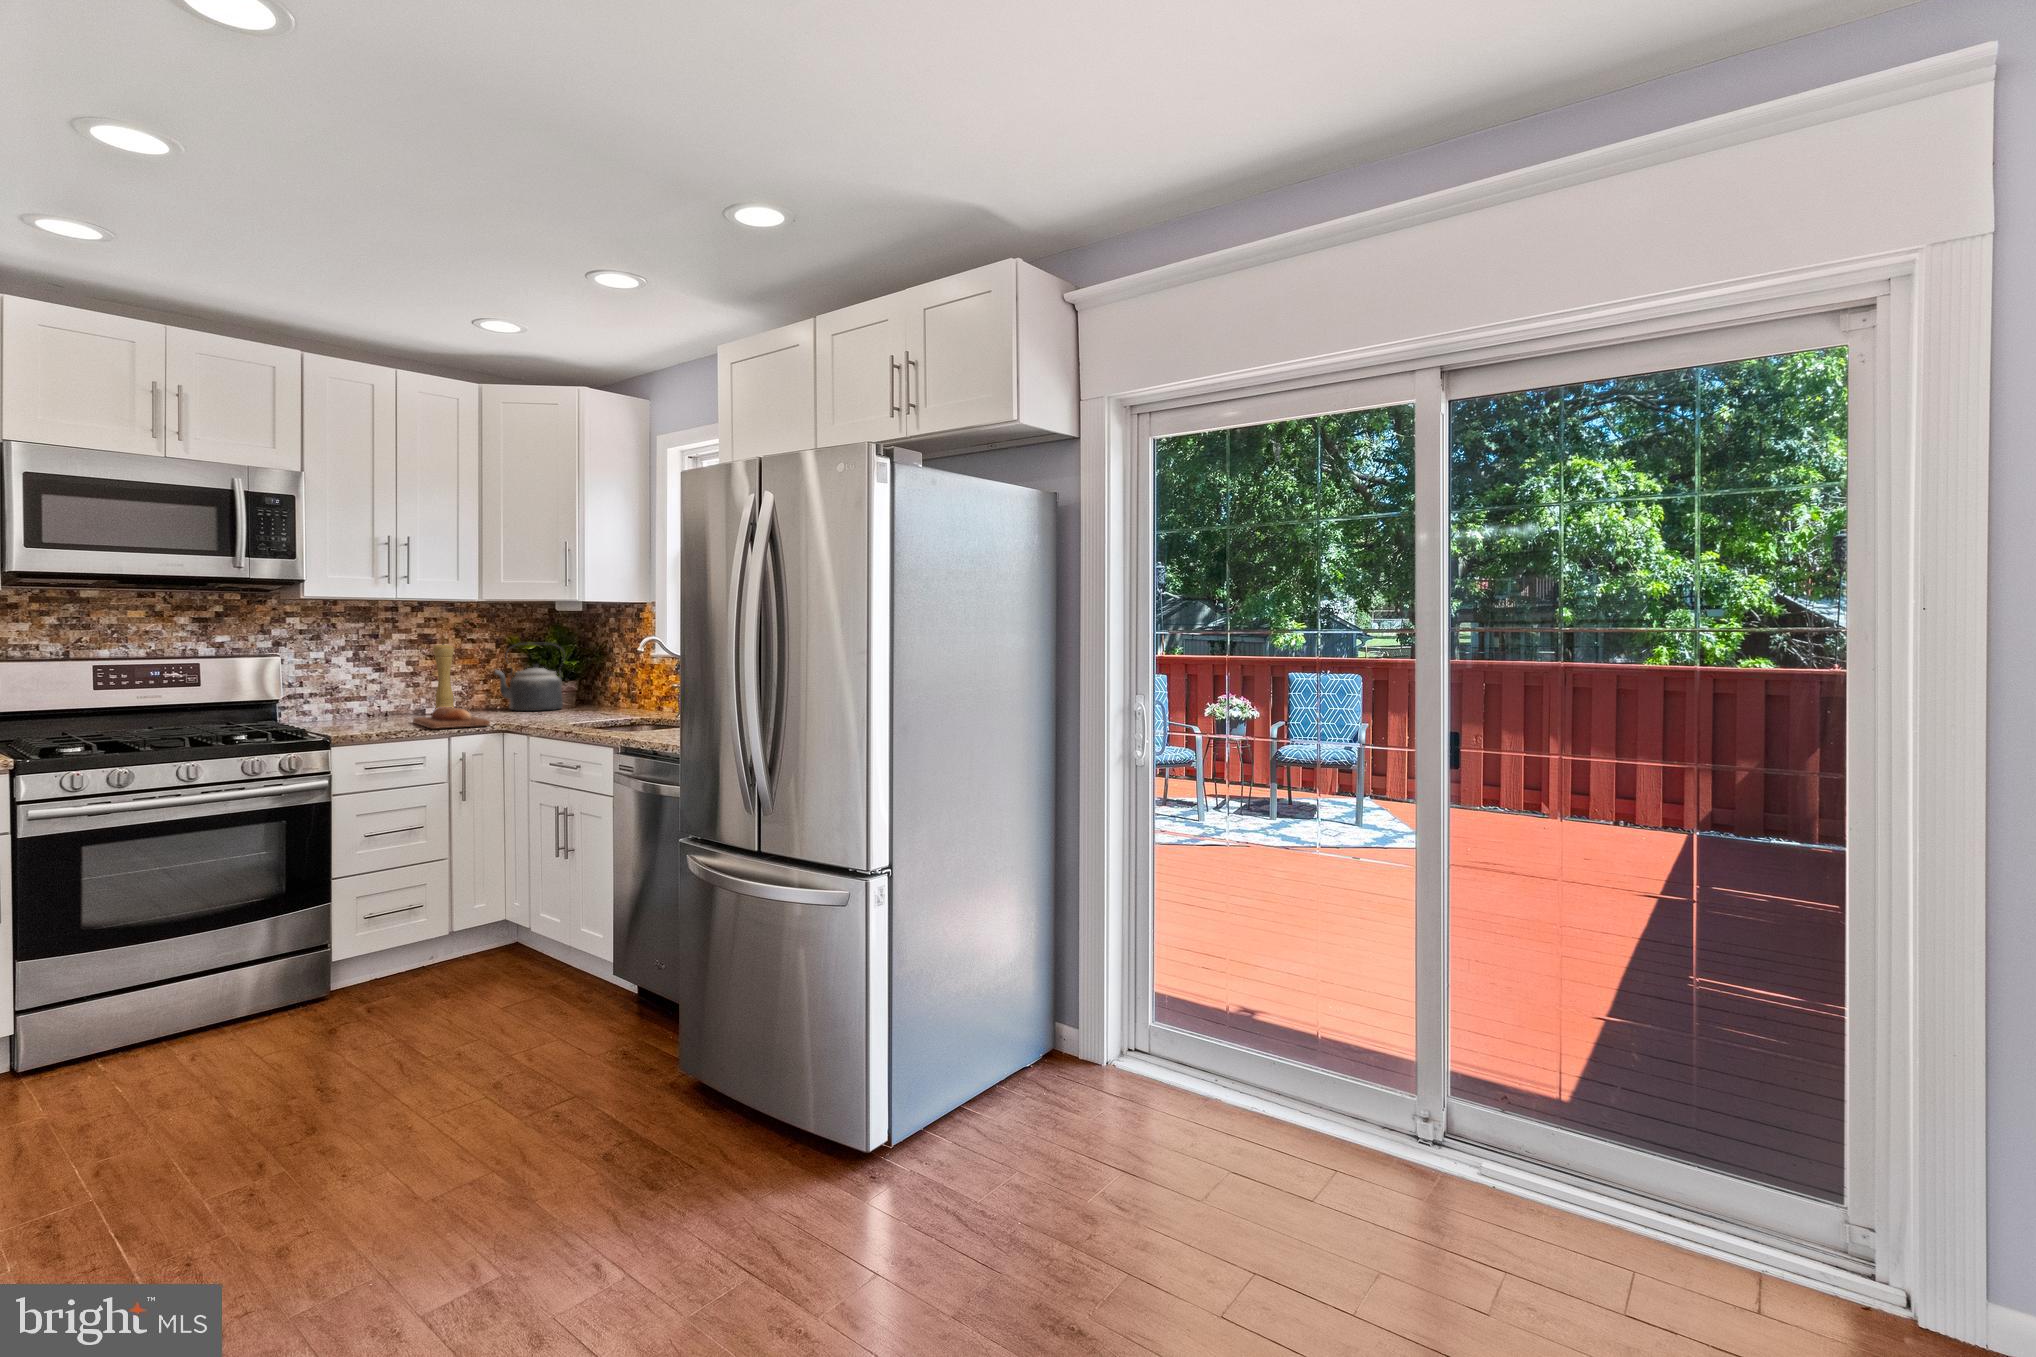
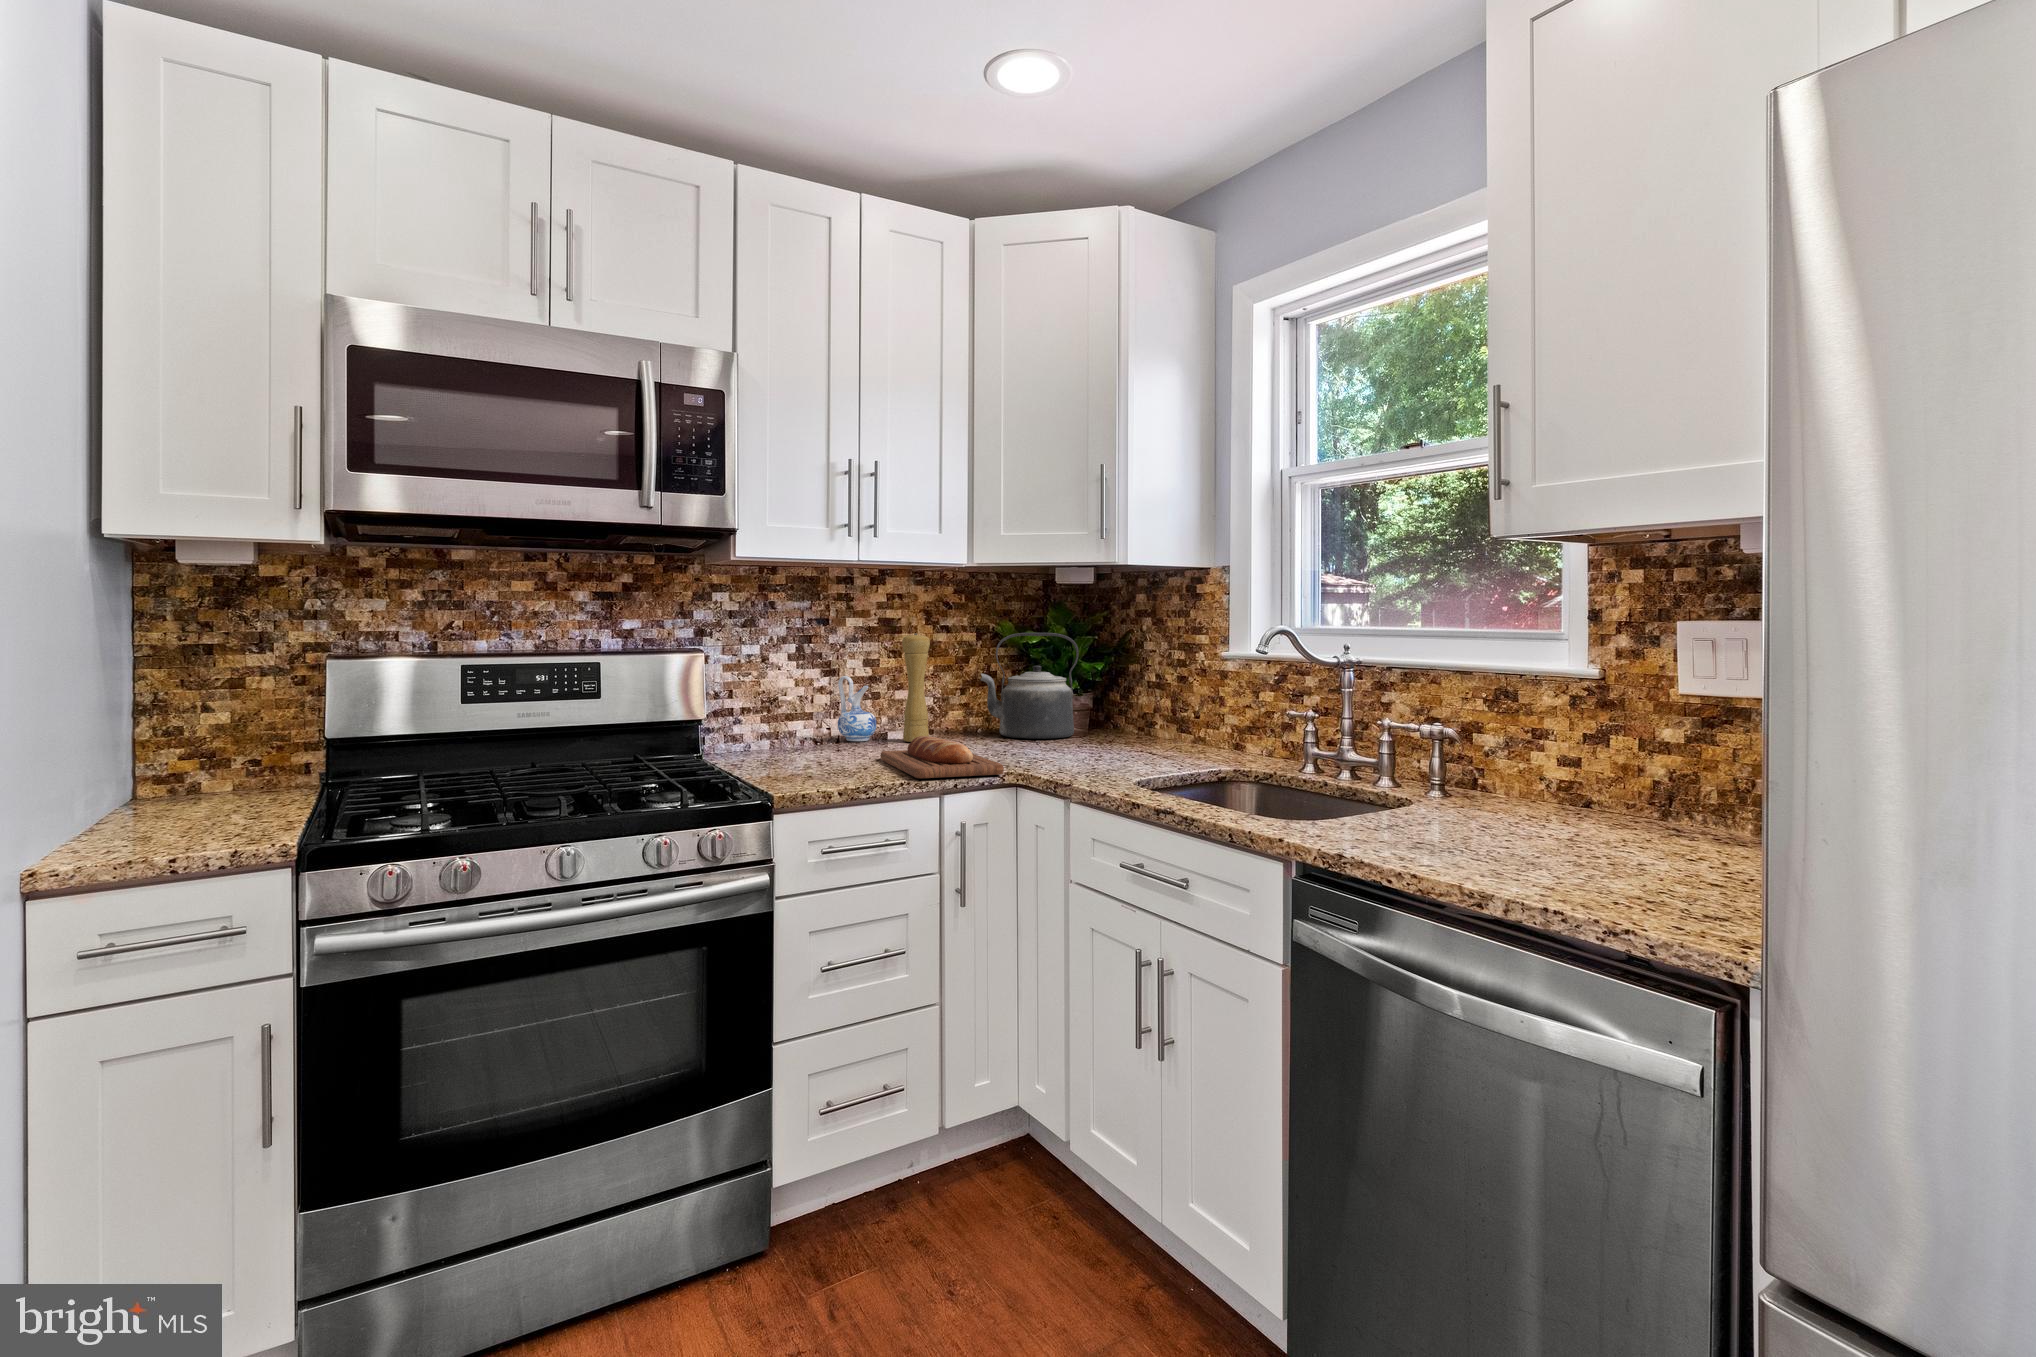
ceramic pitcher: none [386,672,415,715] -> present [838,676,876,741]

